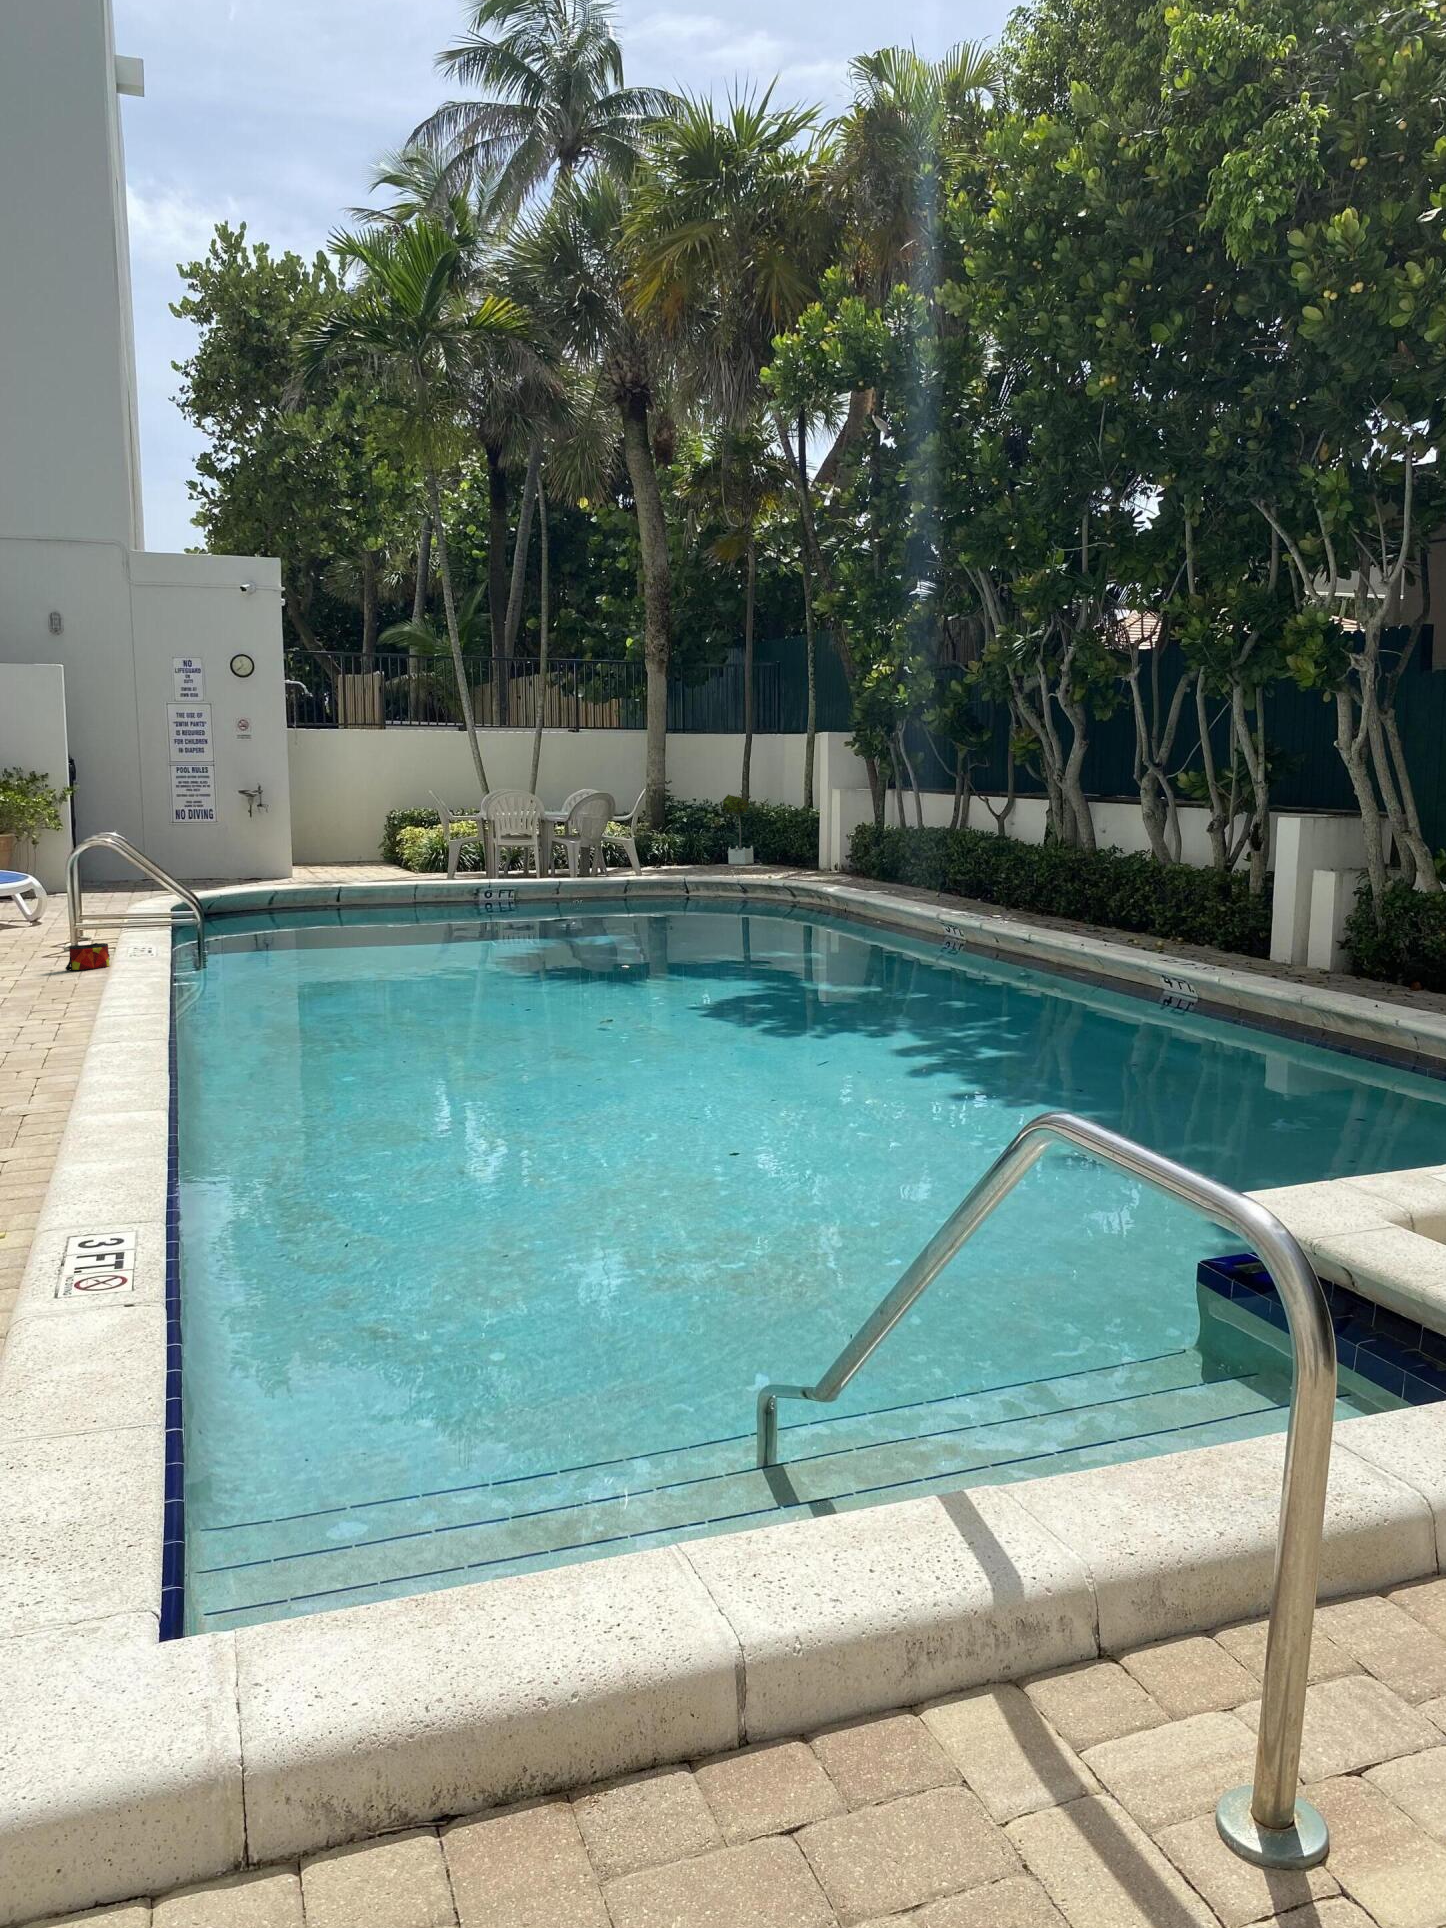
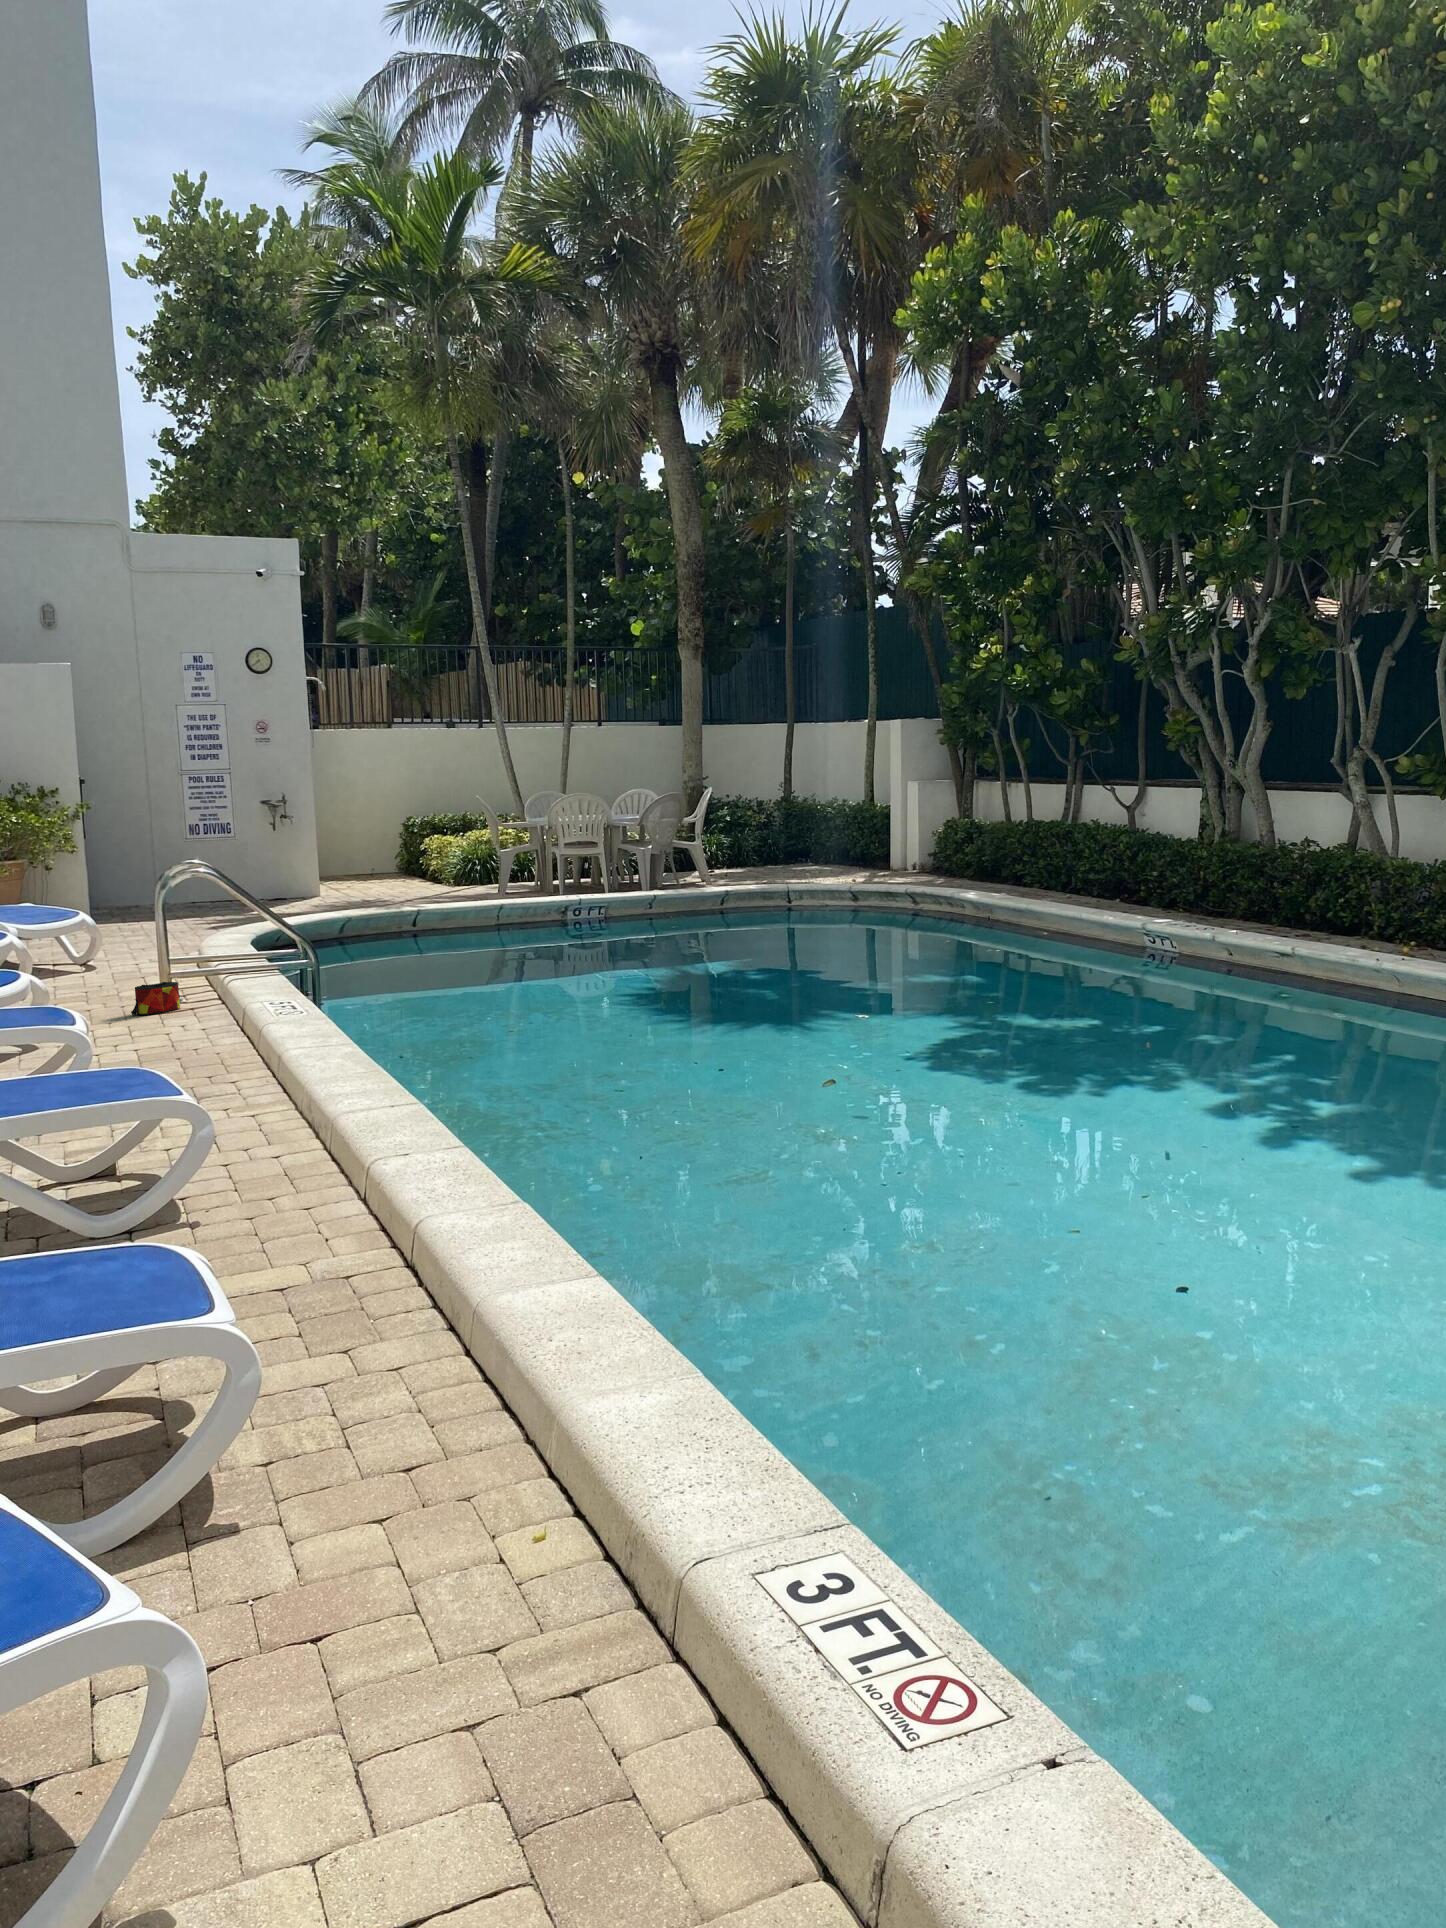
potted tree: present [723,794,754,864] -> none [789,791,825,869]

